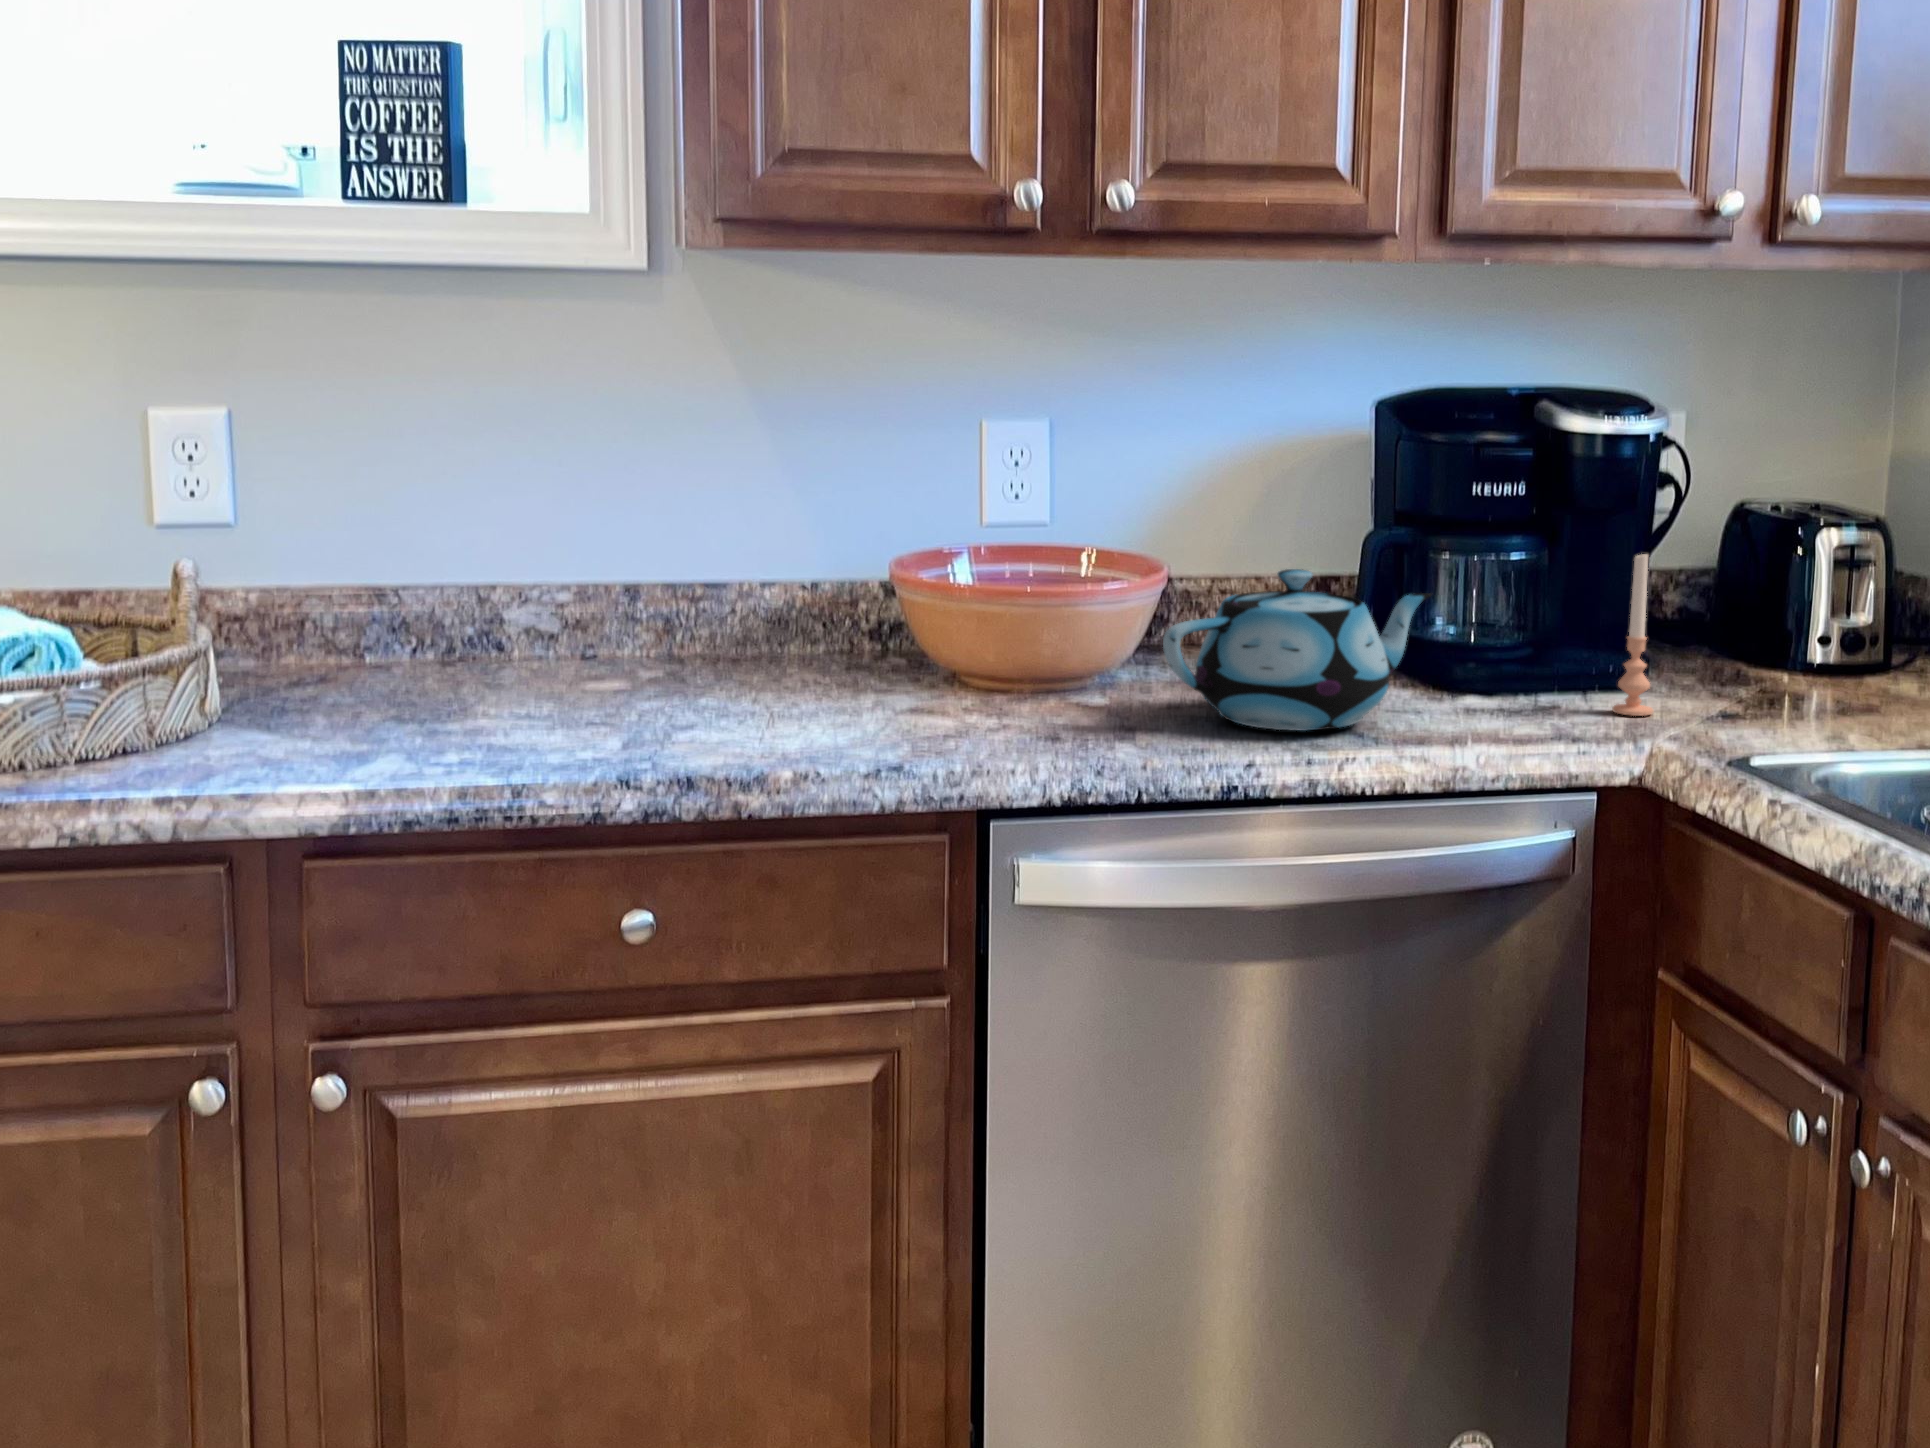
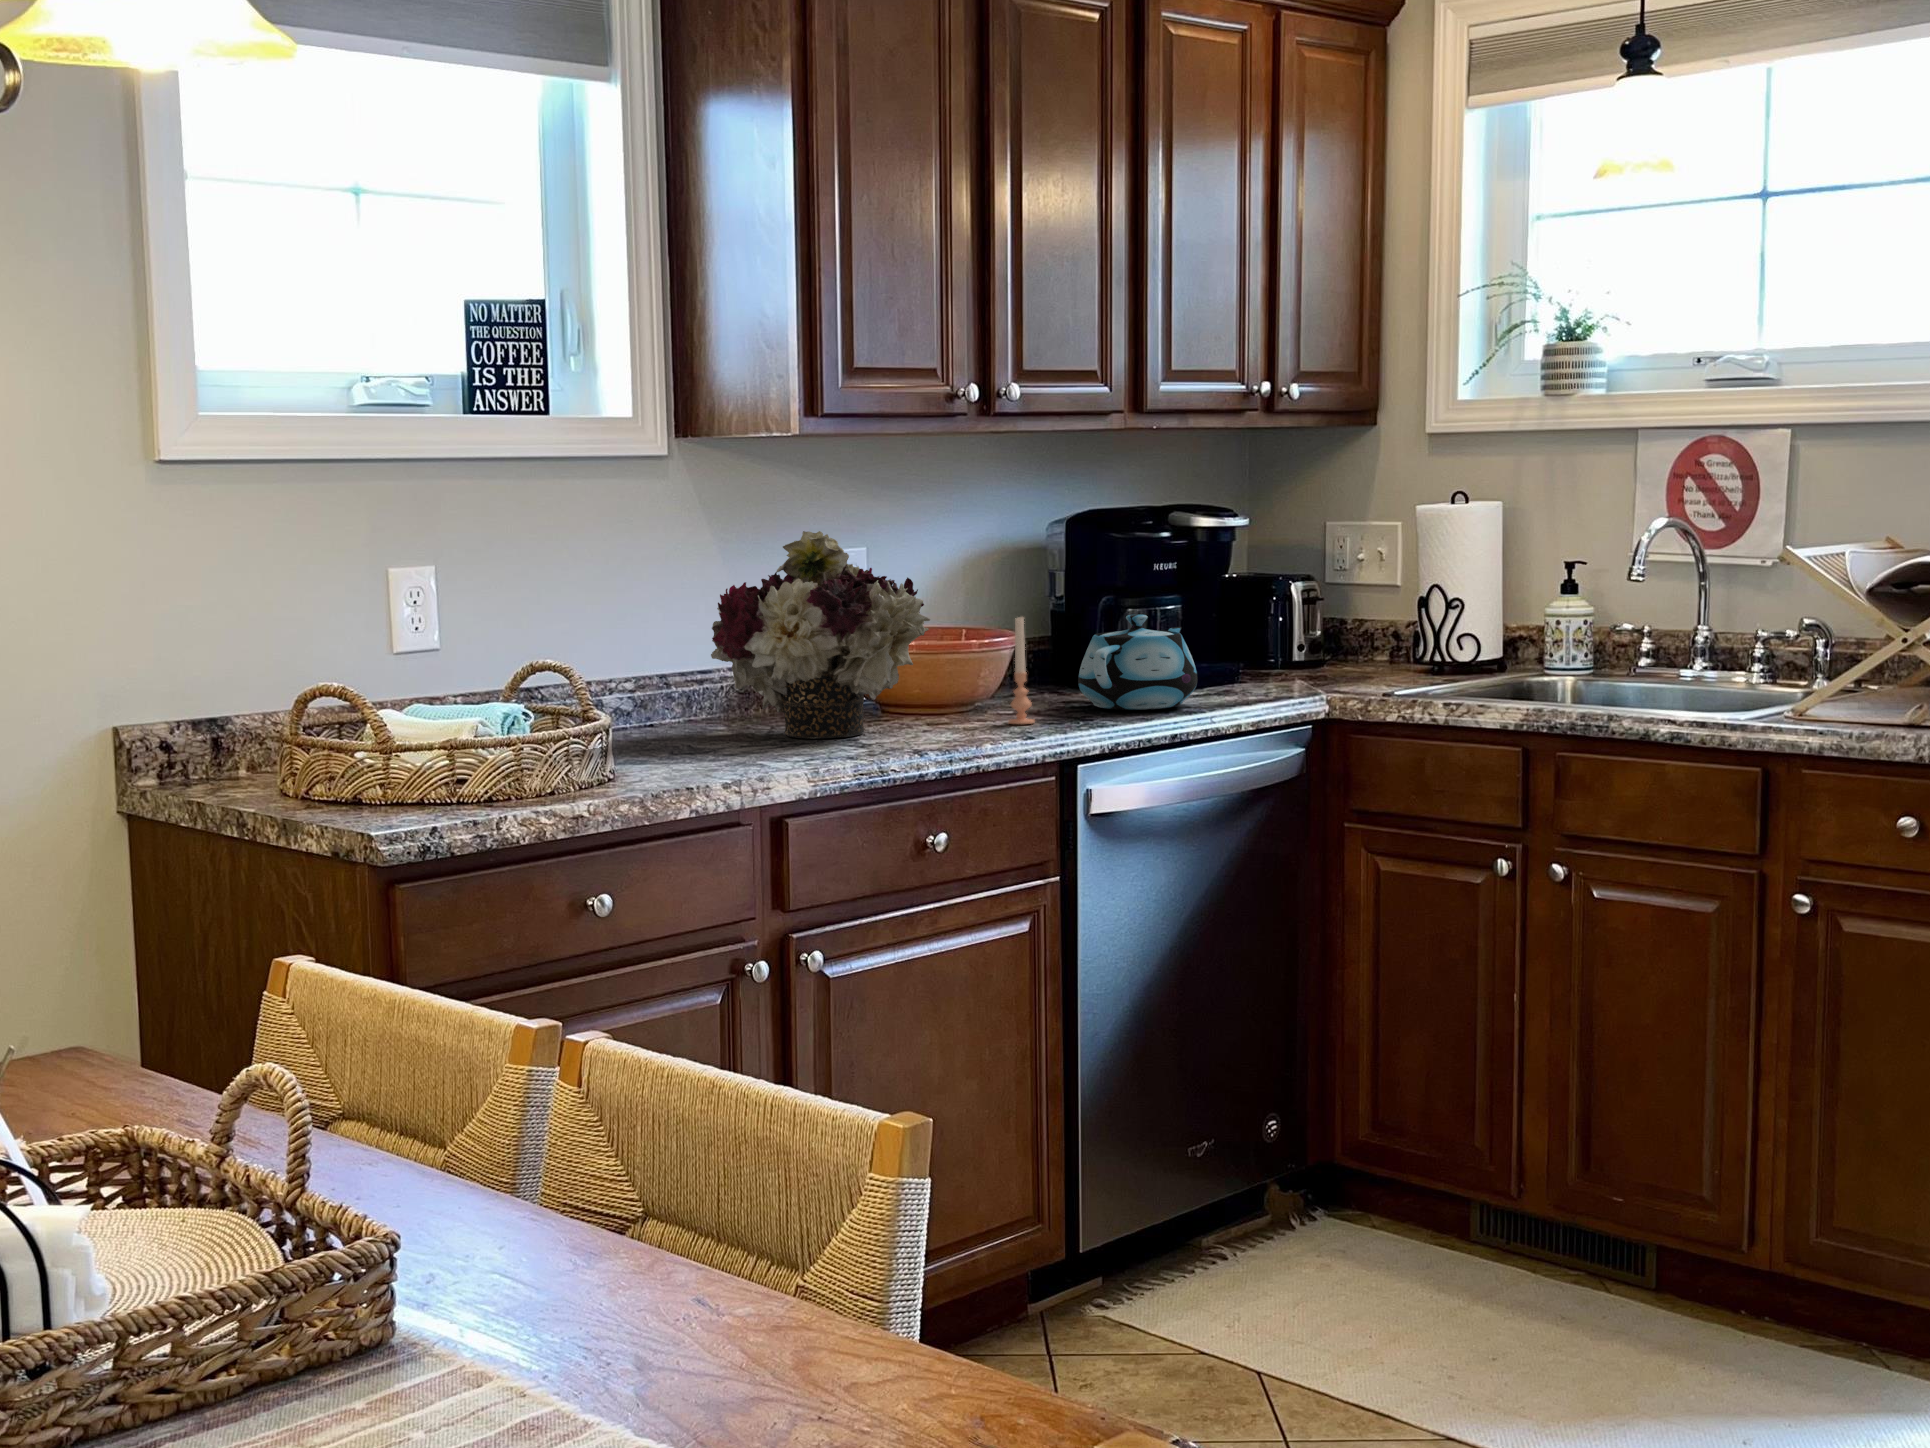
flower arrangement: none [557,396,874,714] -> present [711,531,930,738]
candle: present [1612,554,1653,716] -> present [1008,617,1035,724]

